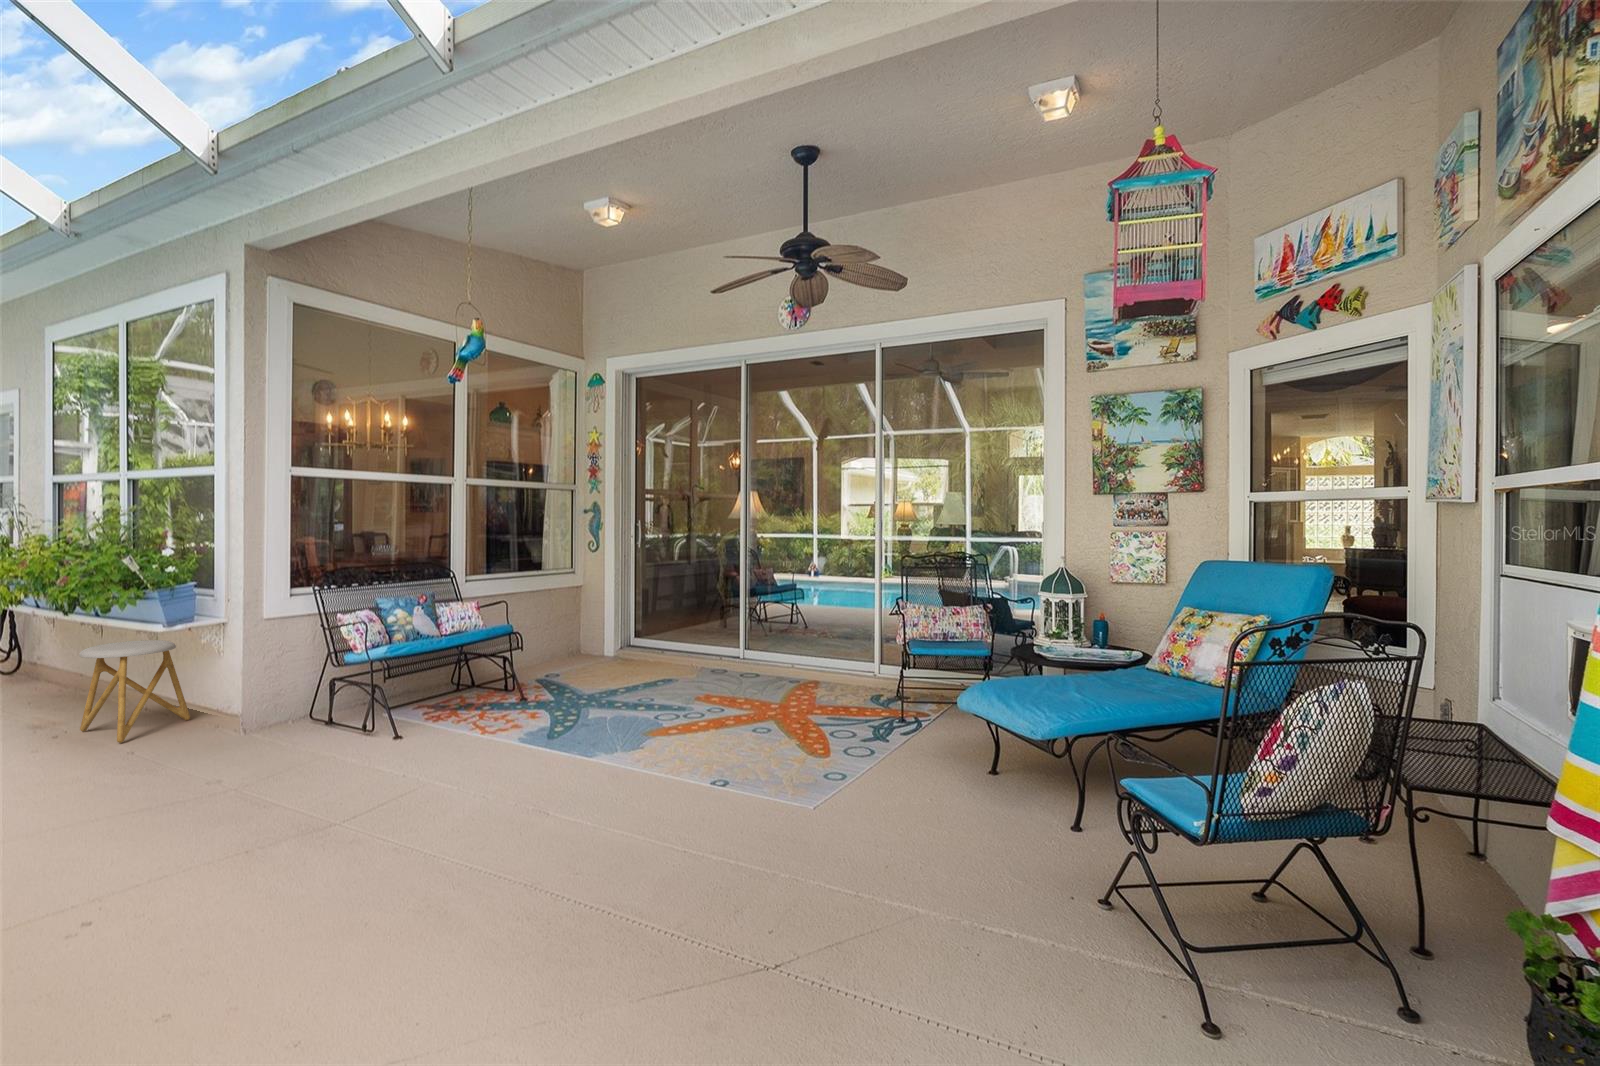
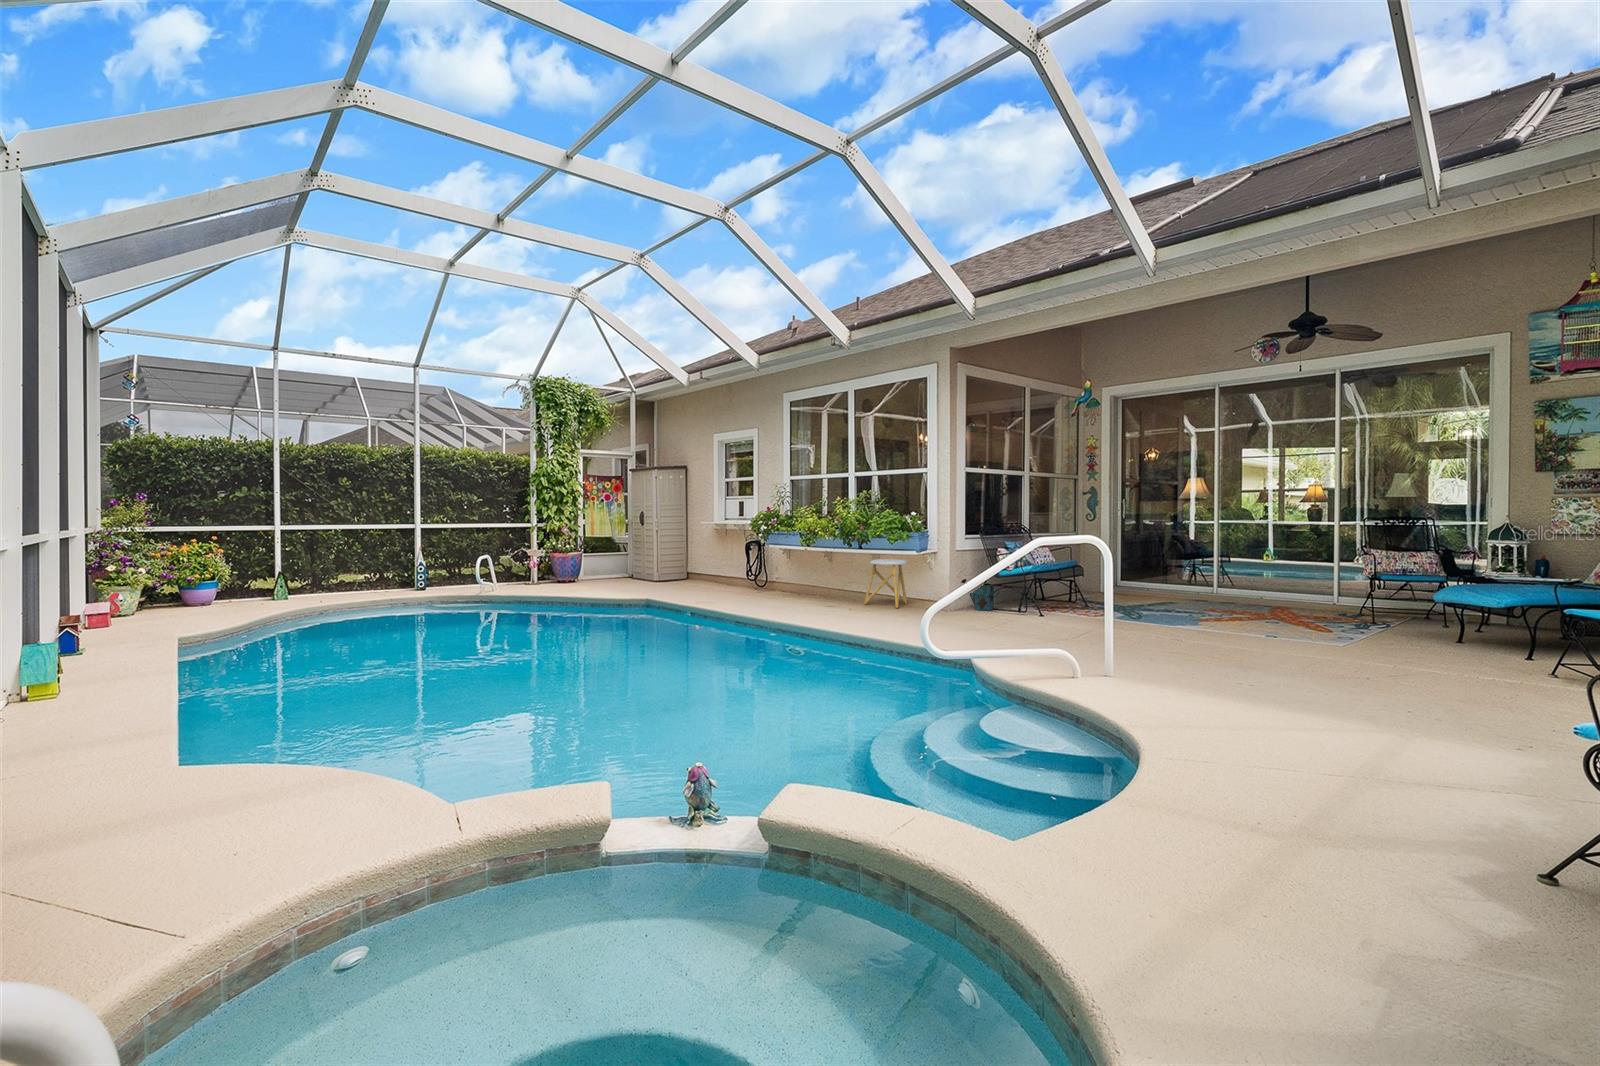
watering can: none [278,673,331,734] -> present [961,579,999,611]

